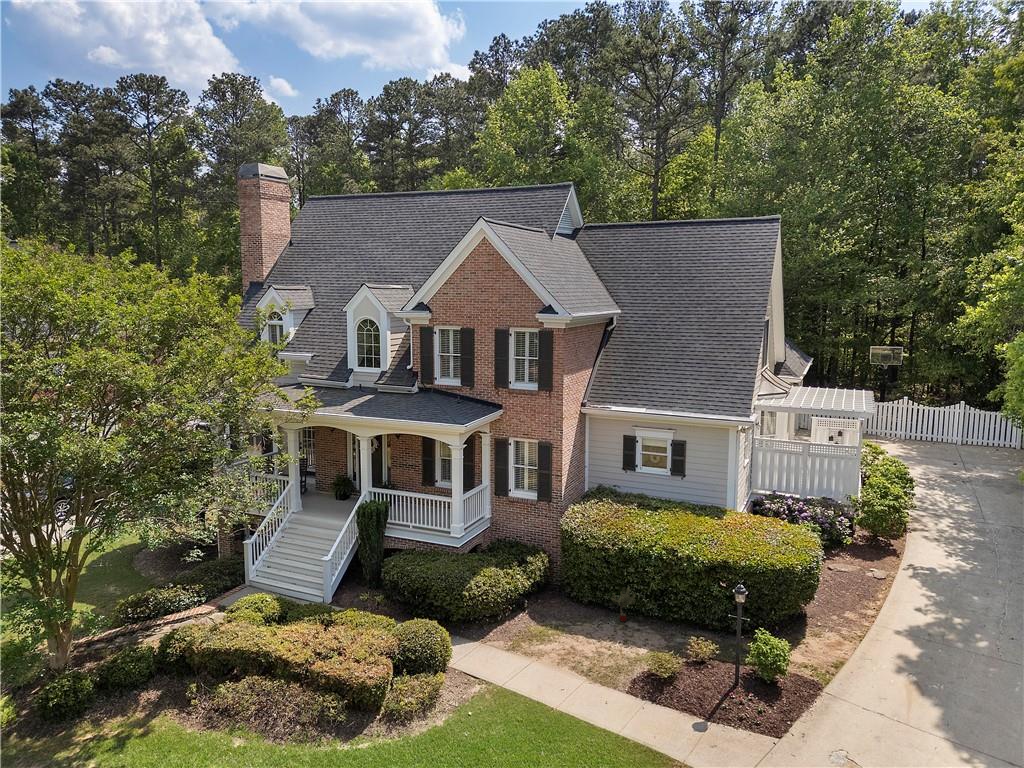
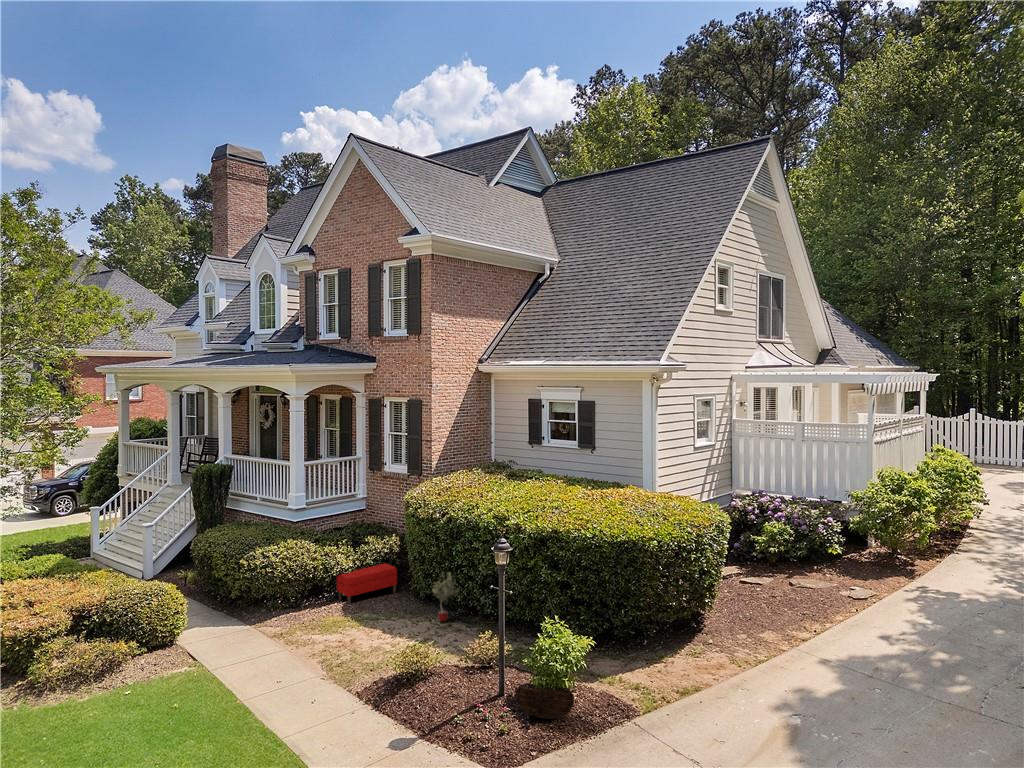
bench: none [518,574,557,611] -> present [337,563,397,604]
basket: none [755,674,795,695] -> present [516,684,574,719]

